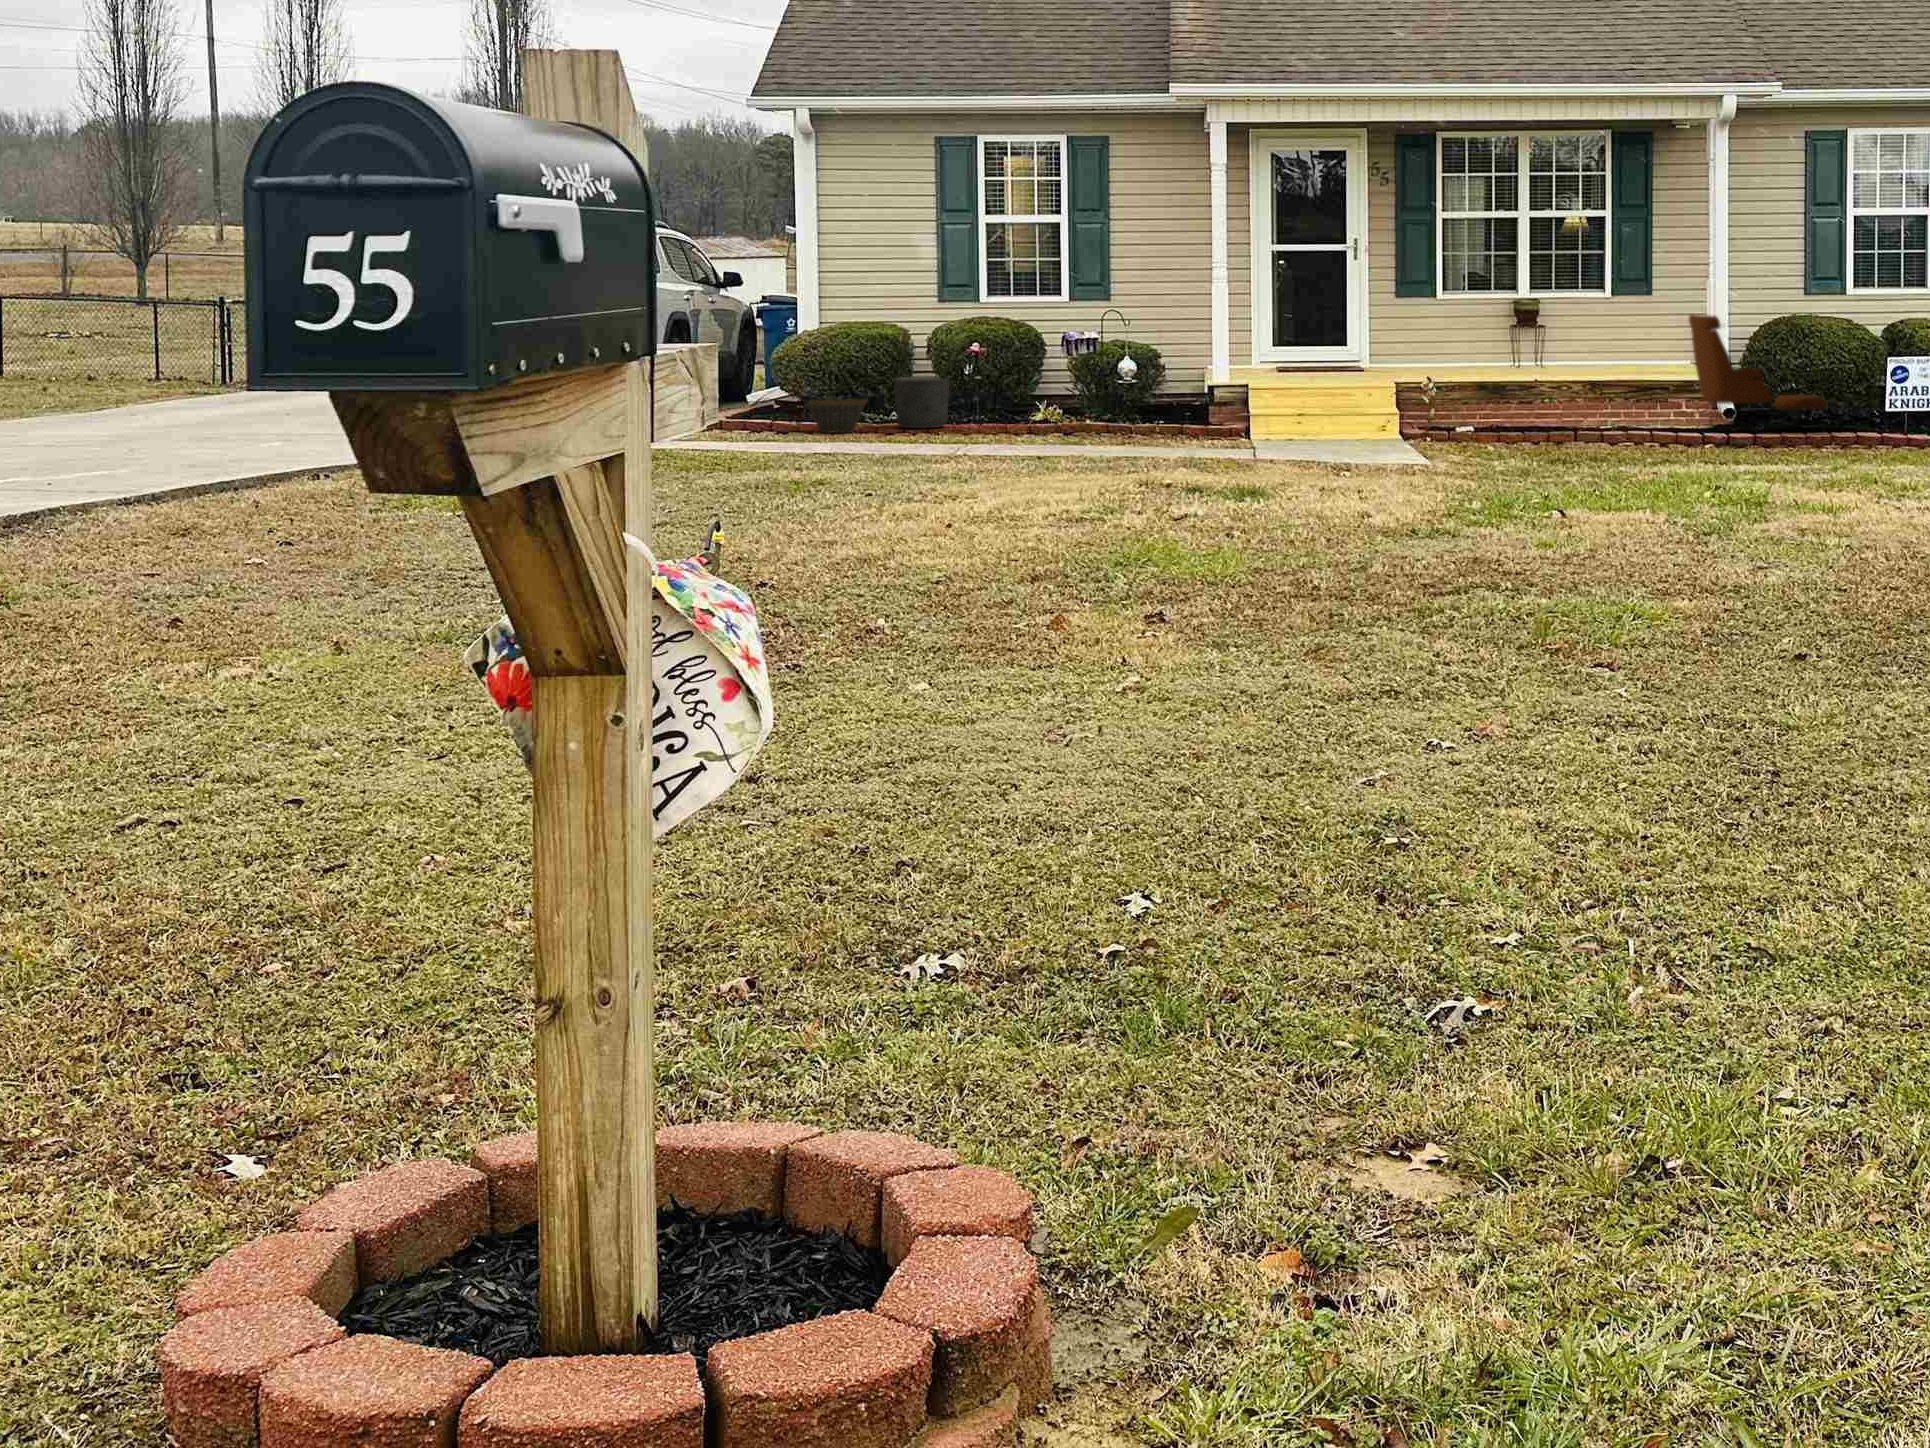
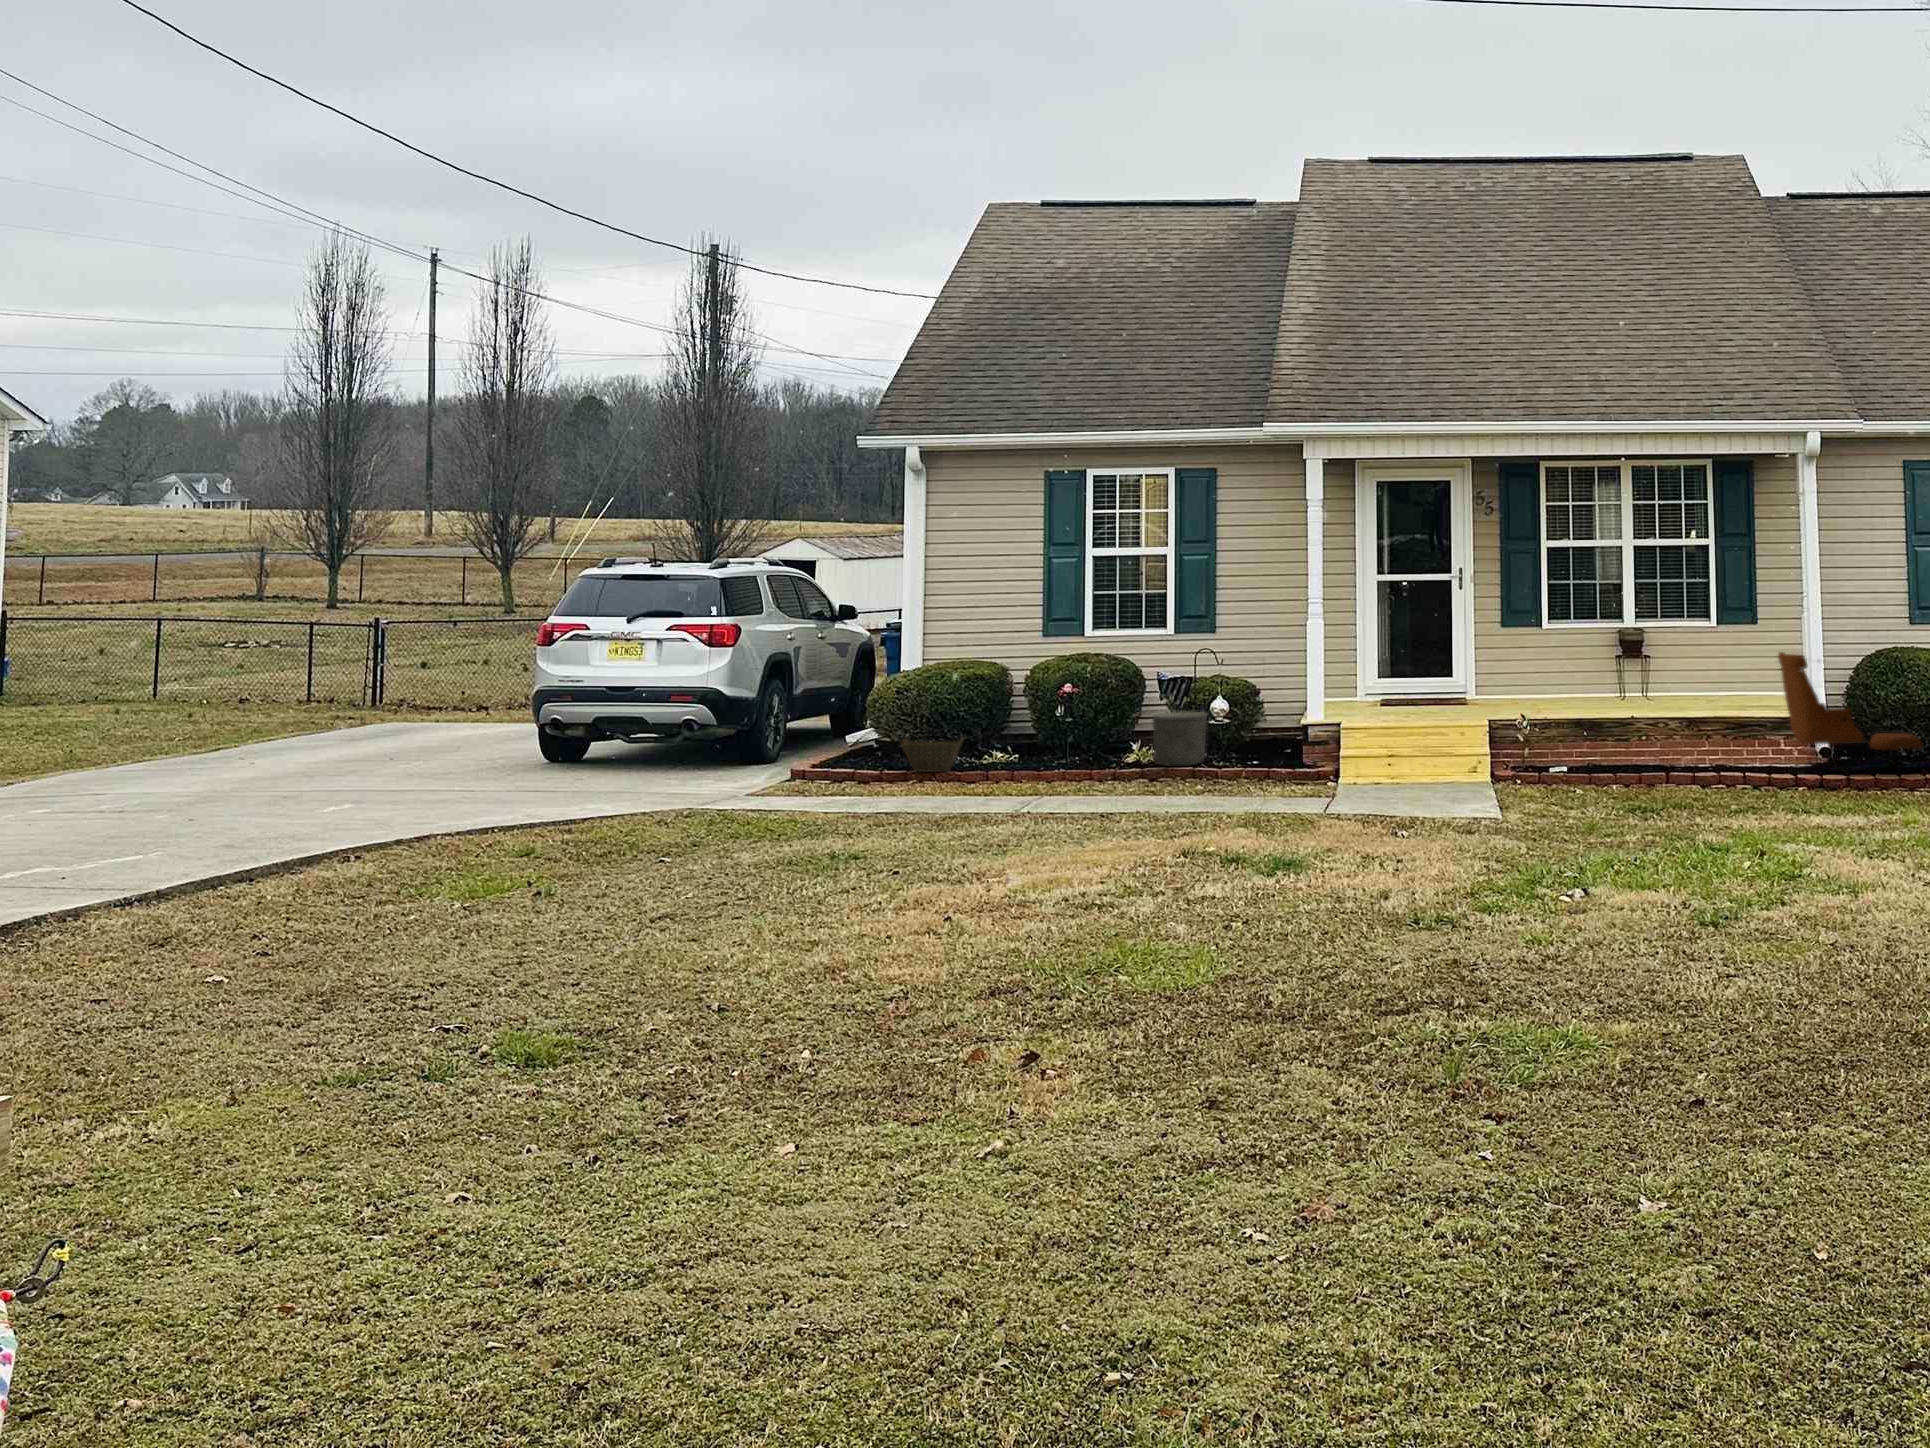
planter: present [894,377,949,429] -> present [1152,712,1207,766]

